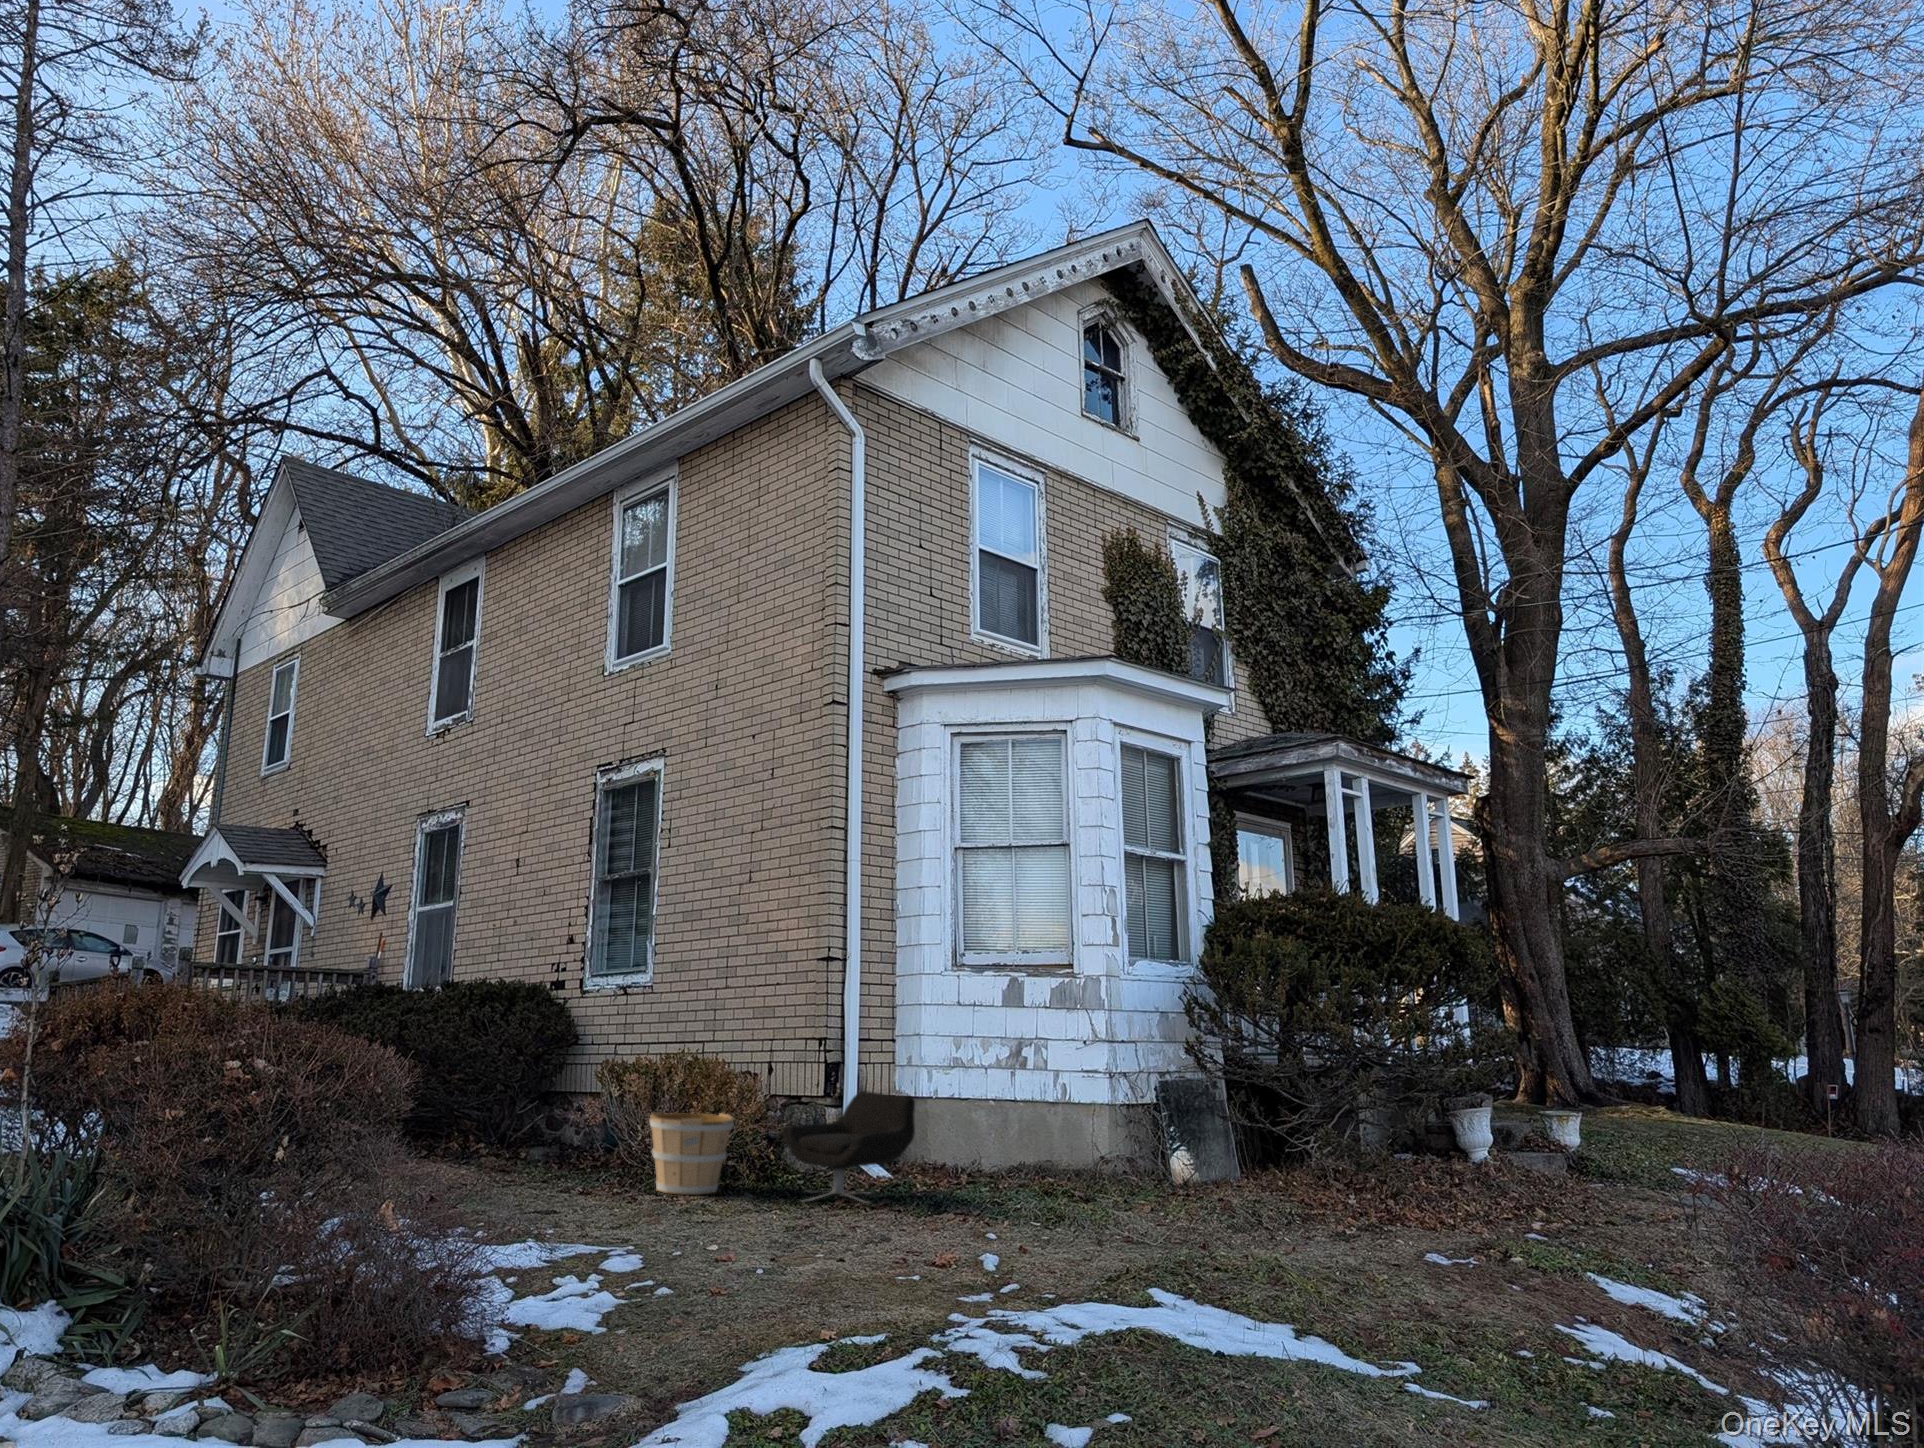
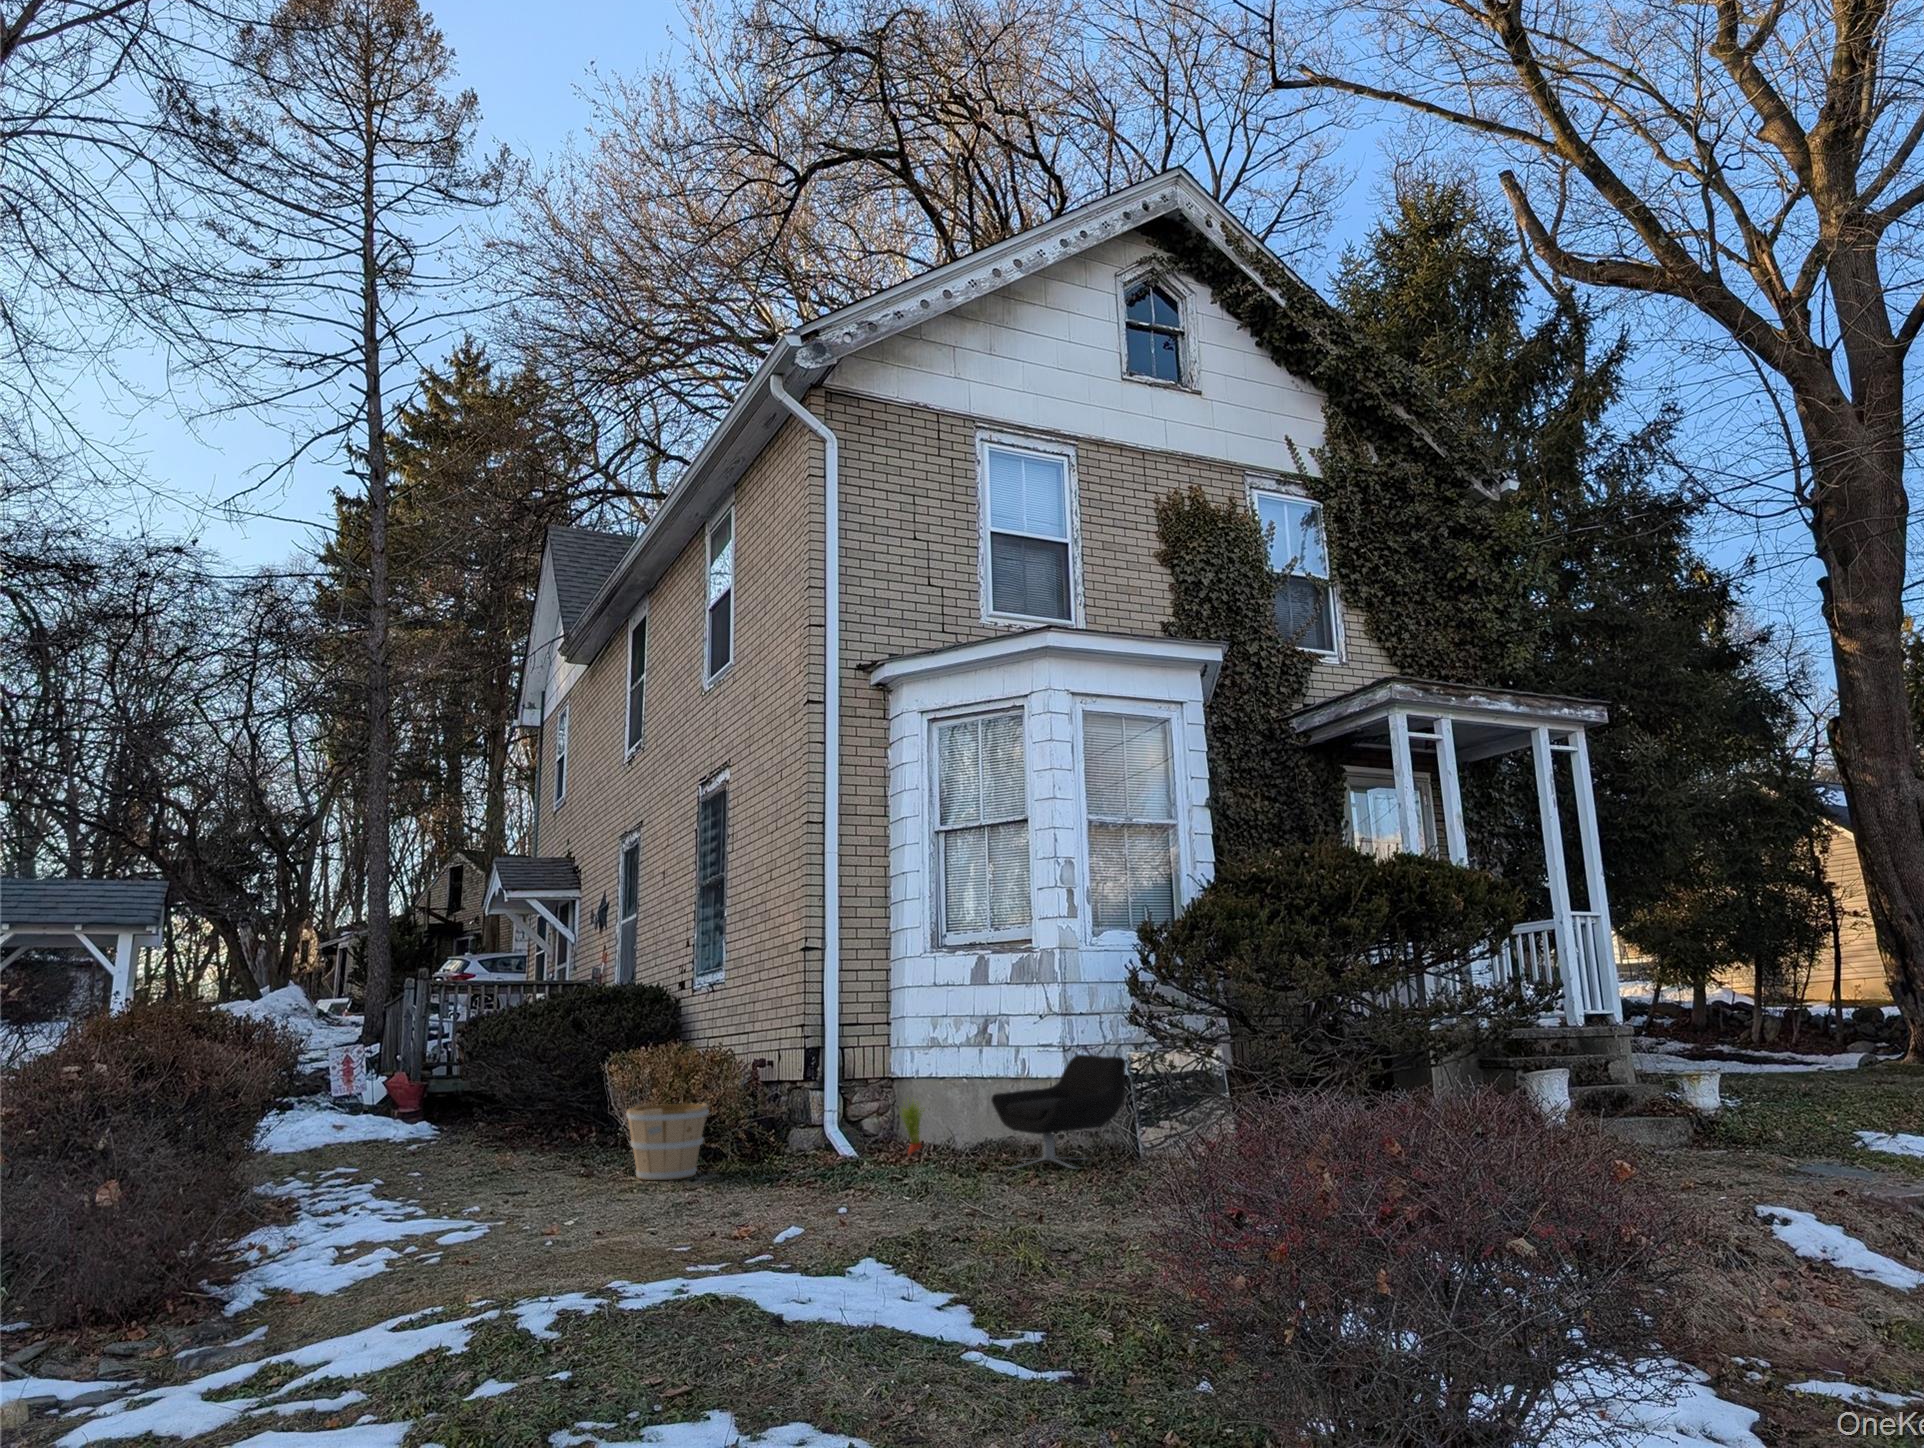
lounge chair: present [782,1091,915,1203] -> present [991,1054,1126,1169]
potted plant: none [920,1116,948,1188] -> present [900,1098,925,1154]

